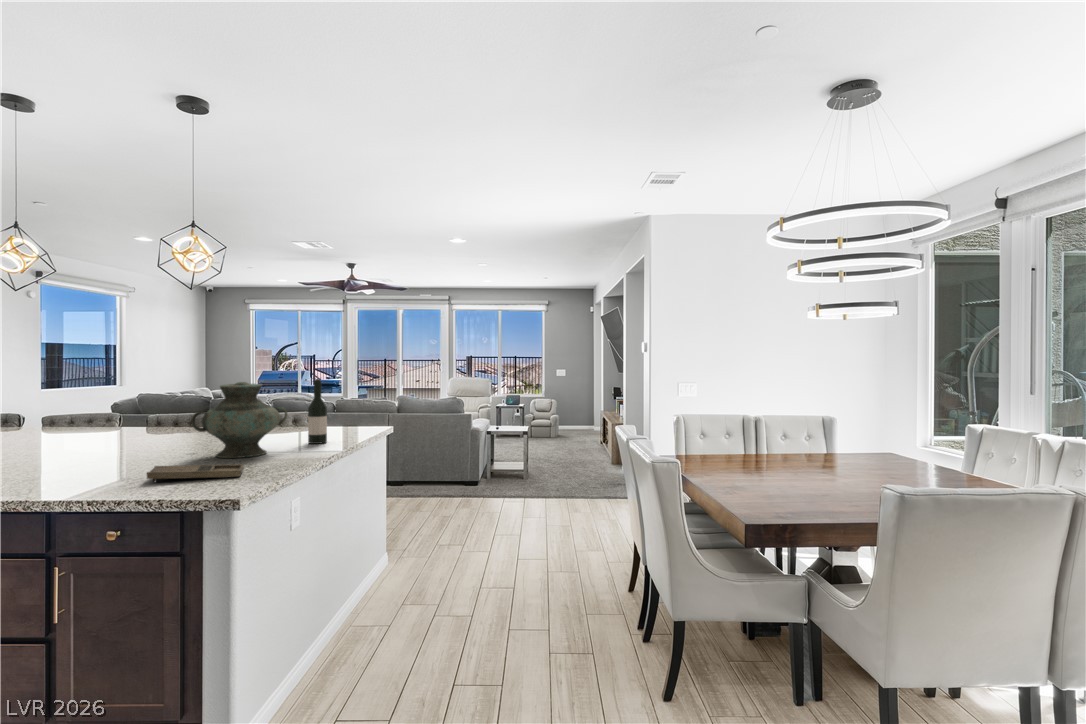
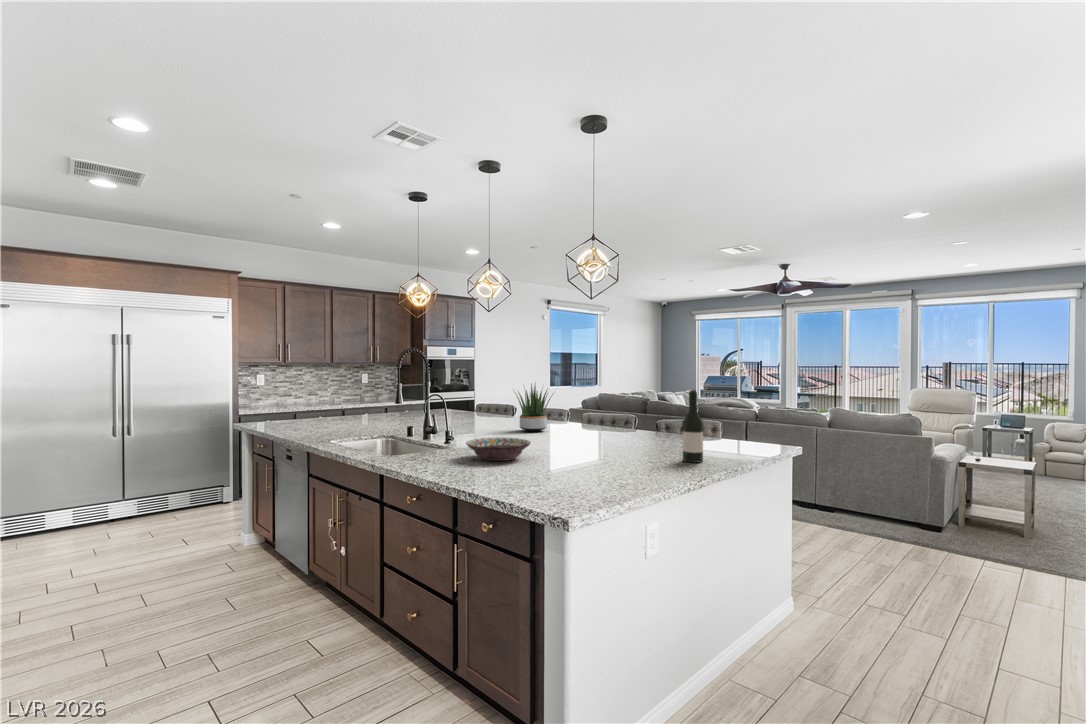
potted plant: none [61,378,134,438] -> present [515,383,553,432]
vase: present [192,382,287,458] -> none [565,391,656,470]
decorative bowl: none [46,440,140,468] -> present [466,437,531,461]
tray: present [147,464,244,482] -> none [504,470,590,494]

